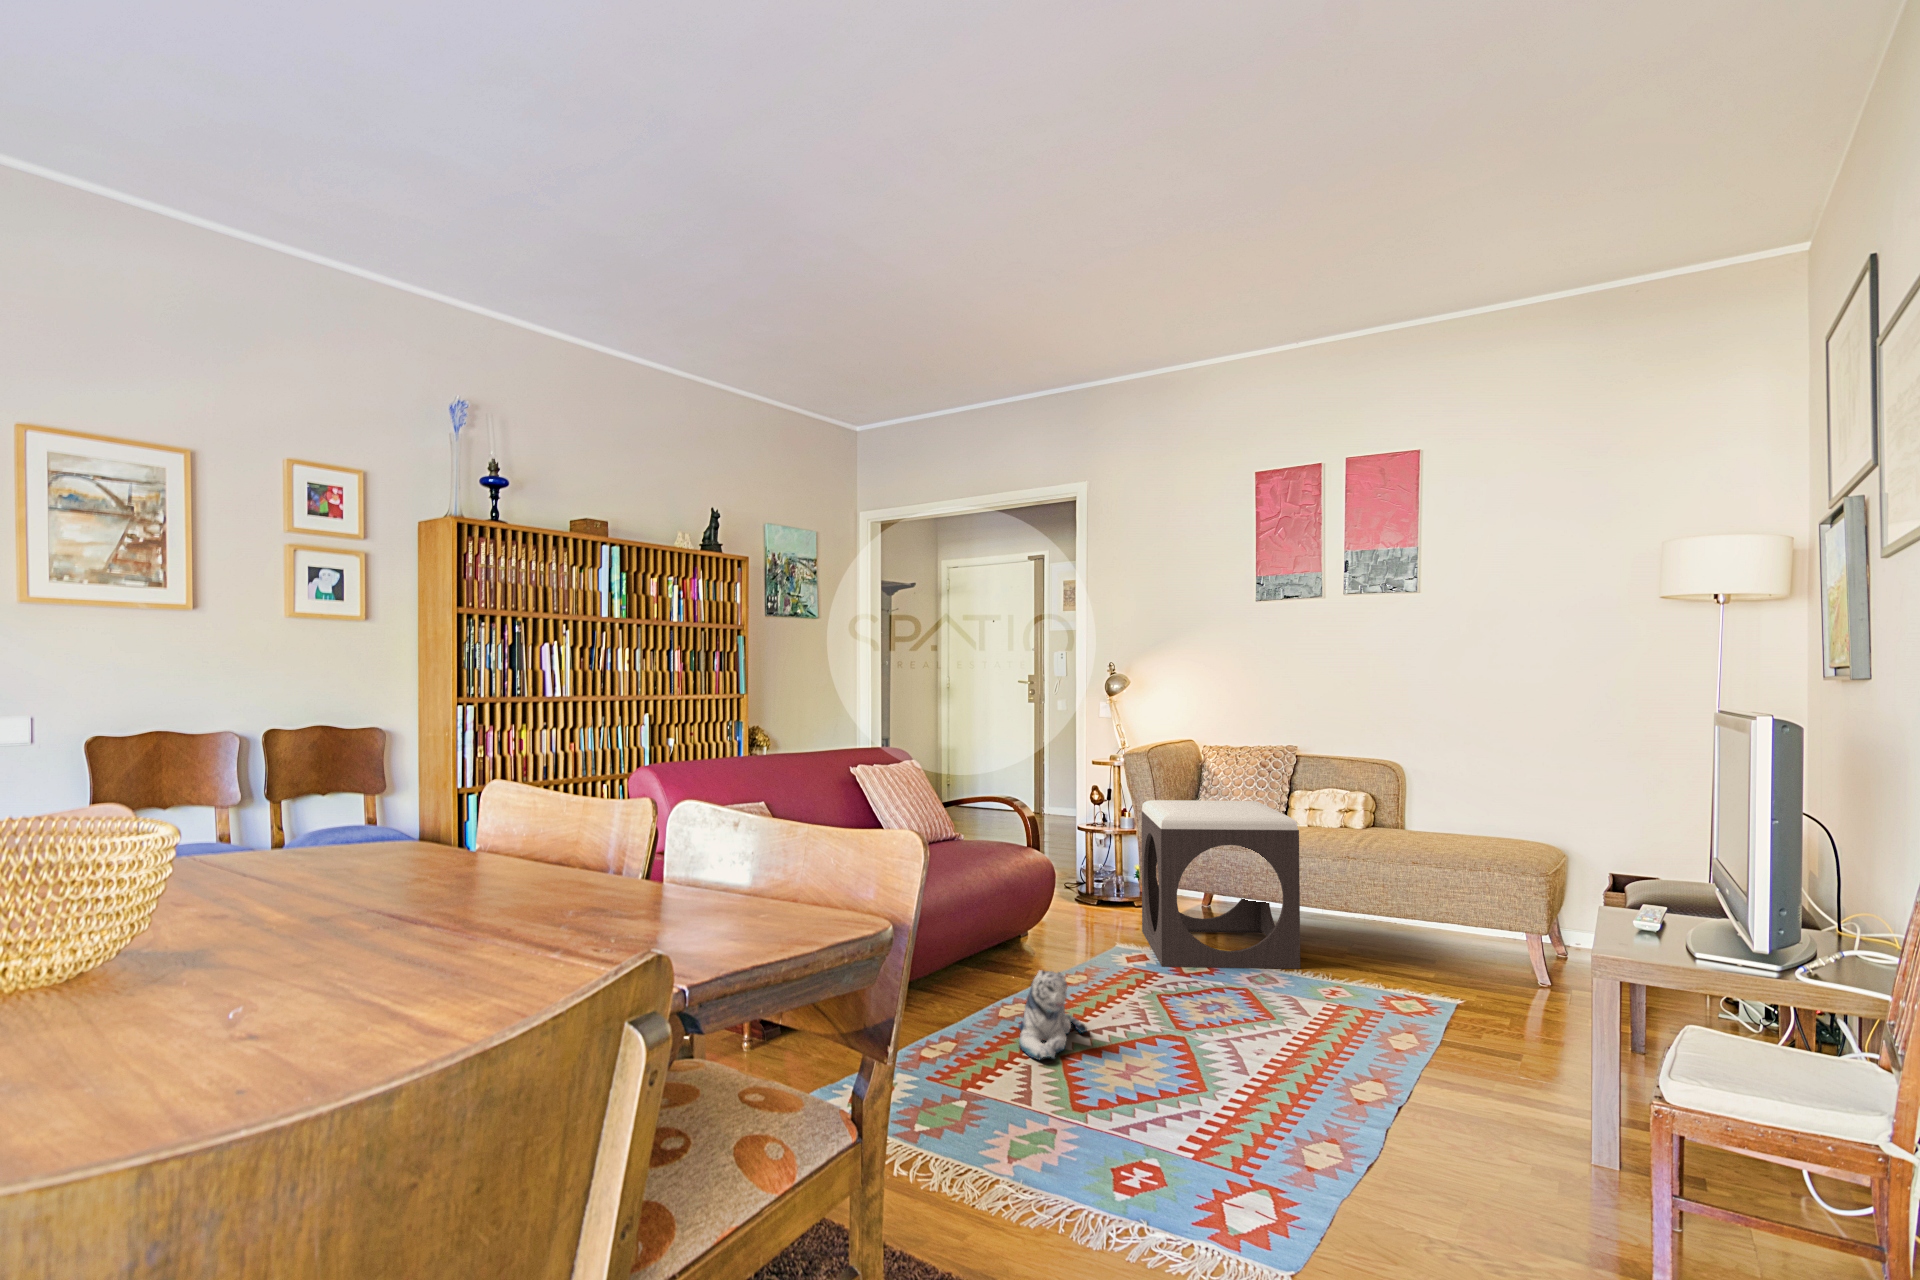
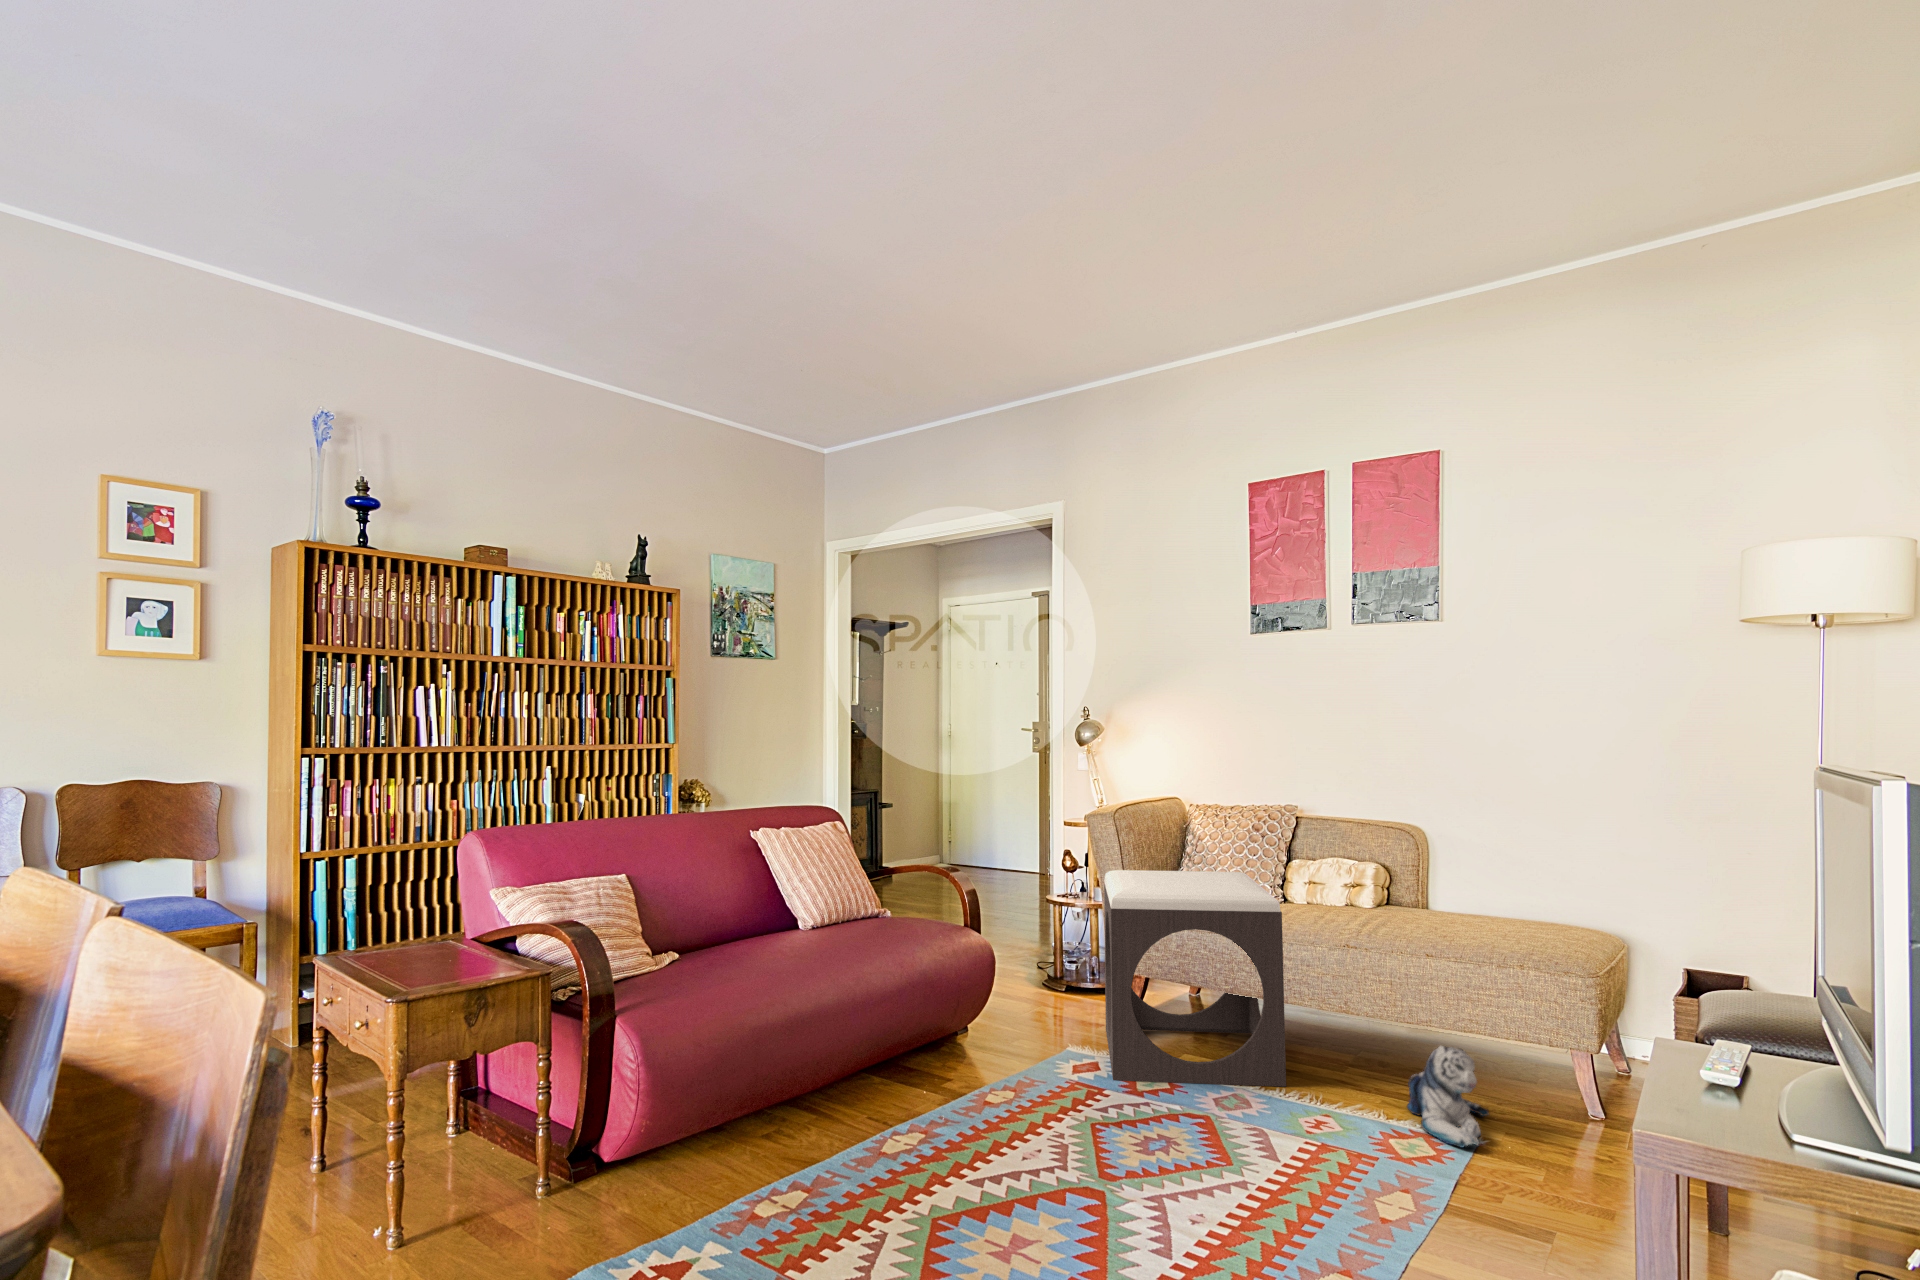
plush toy: present [1019,970,1087,1060] -> present [1407,1046,1489,1148]

